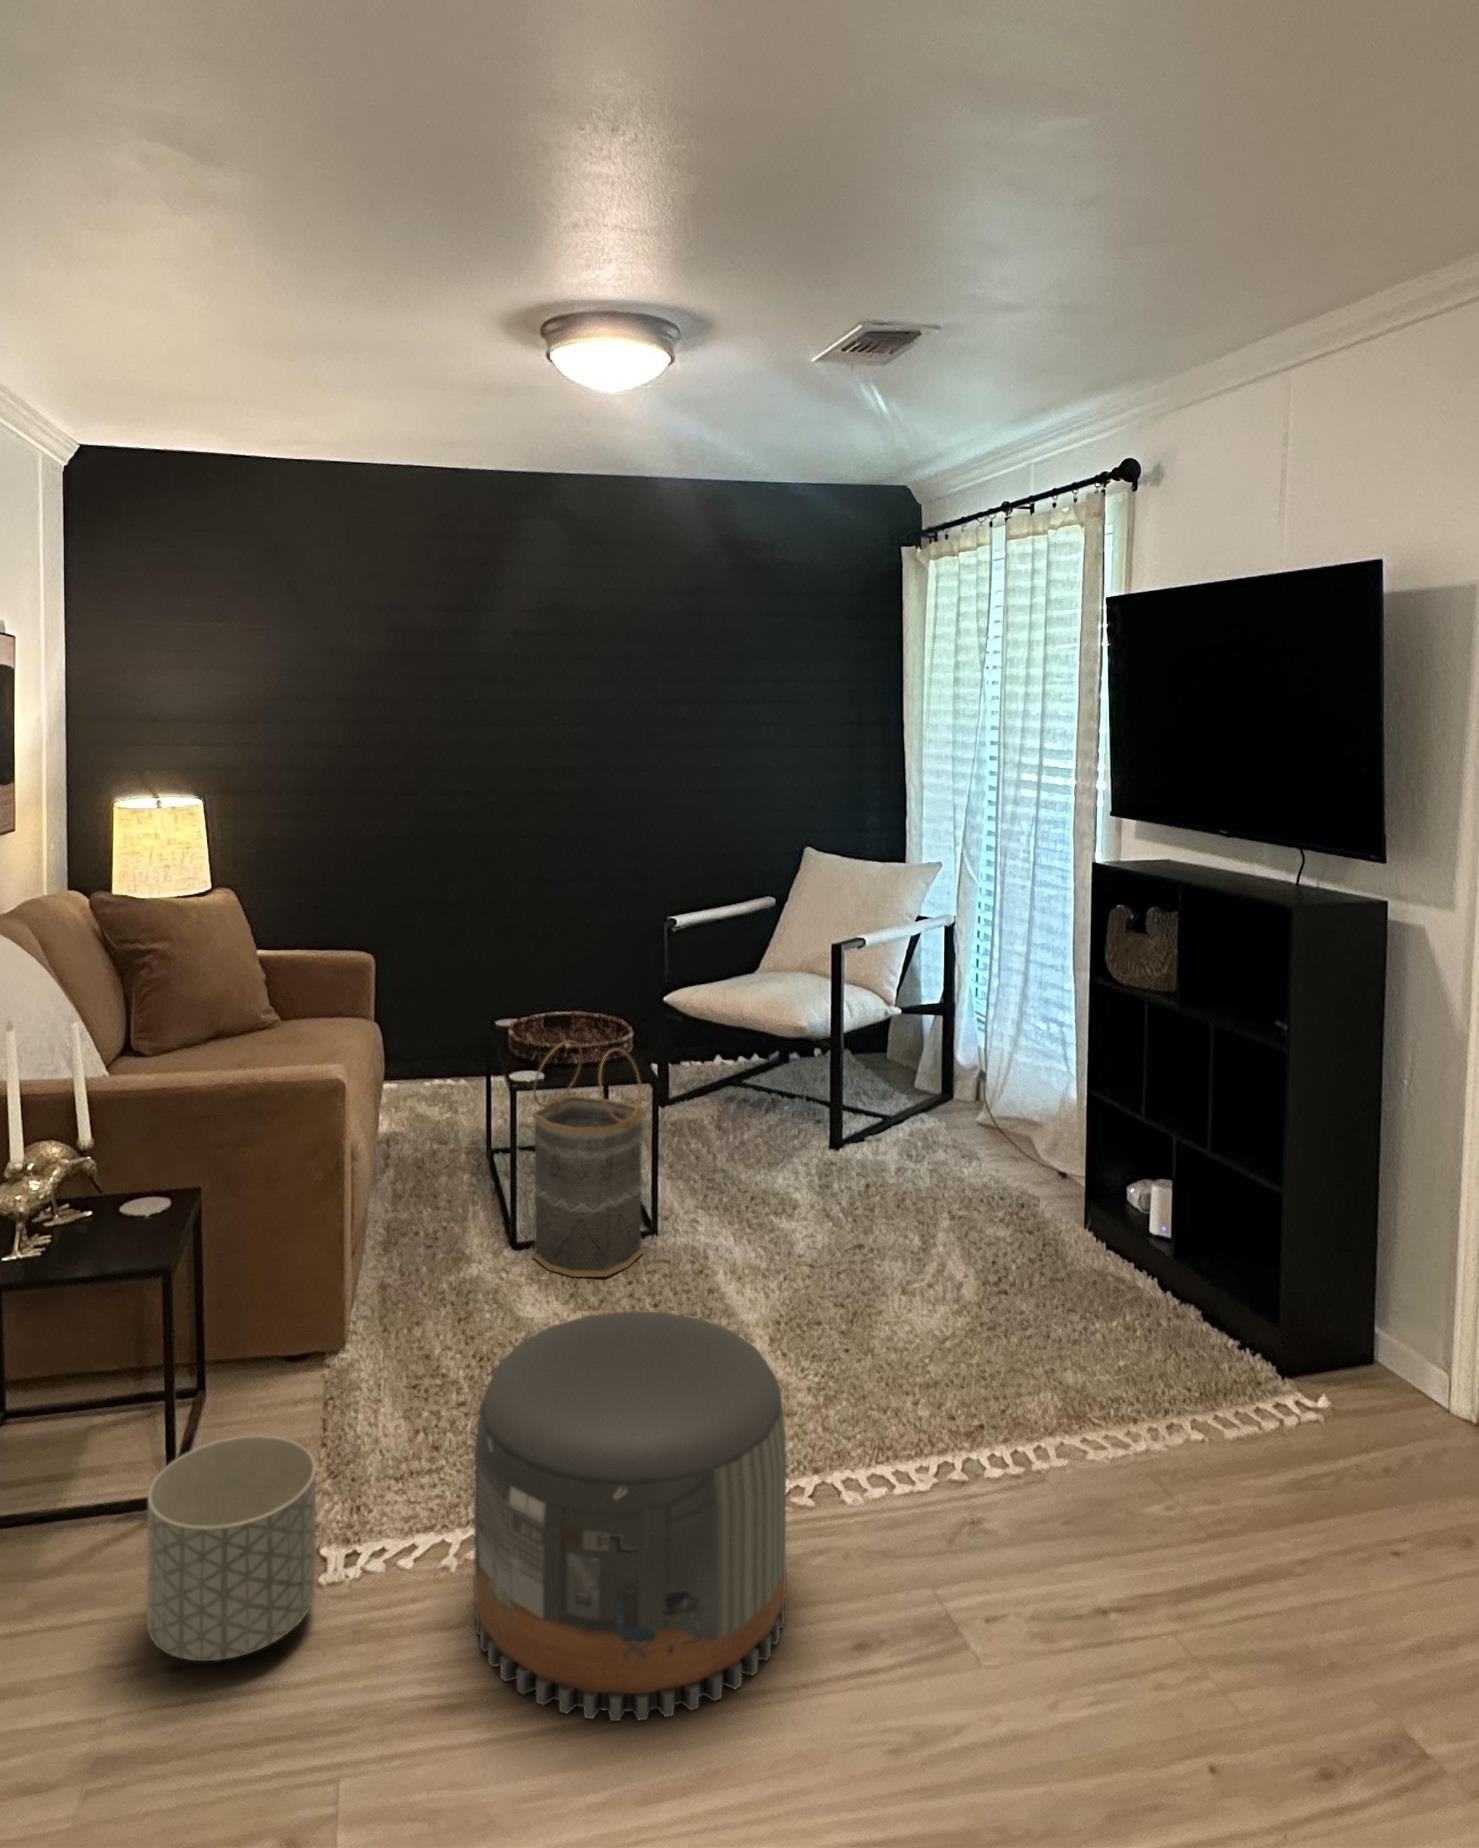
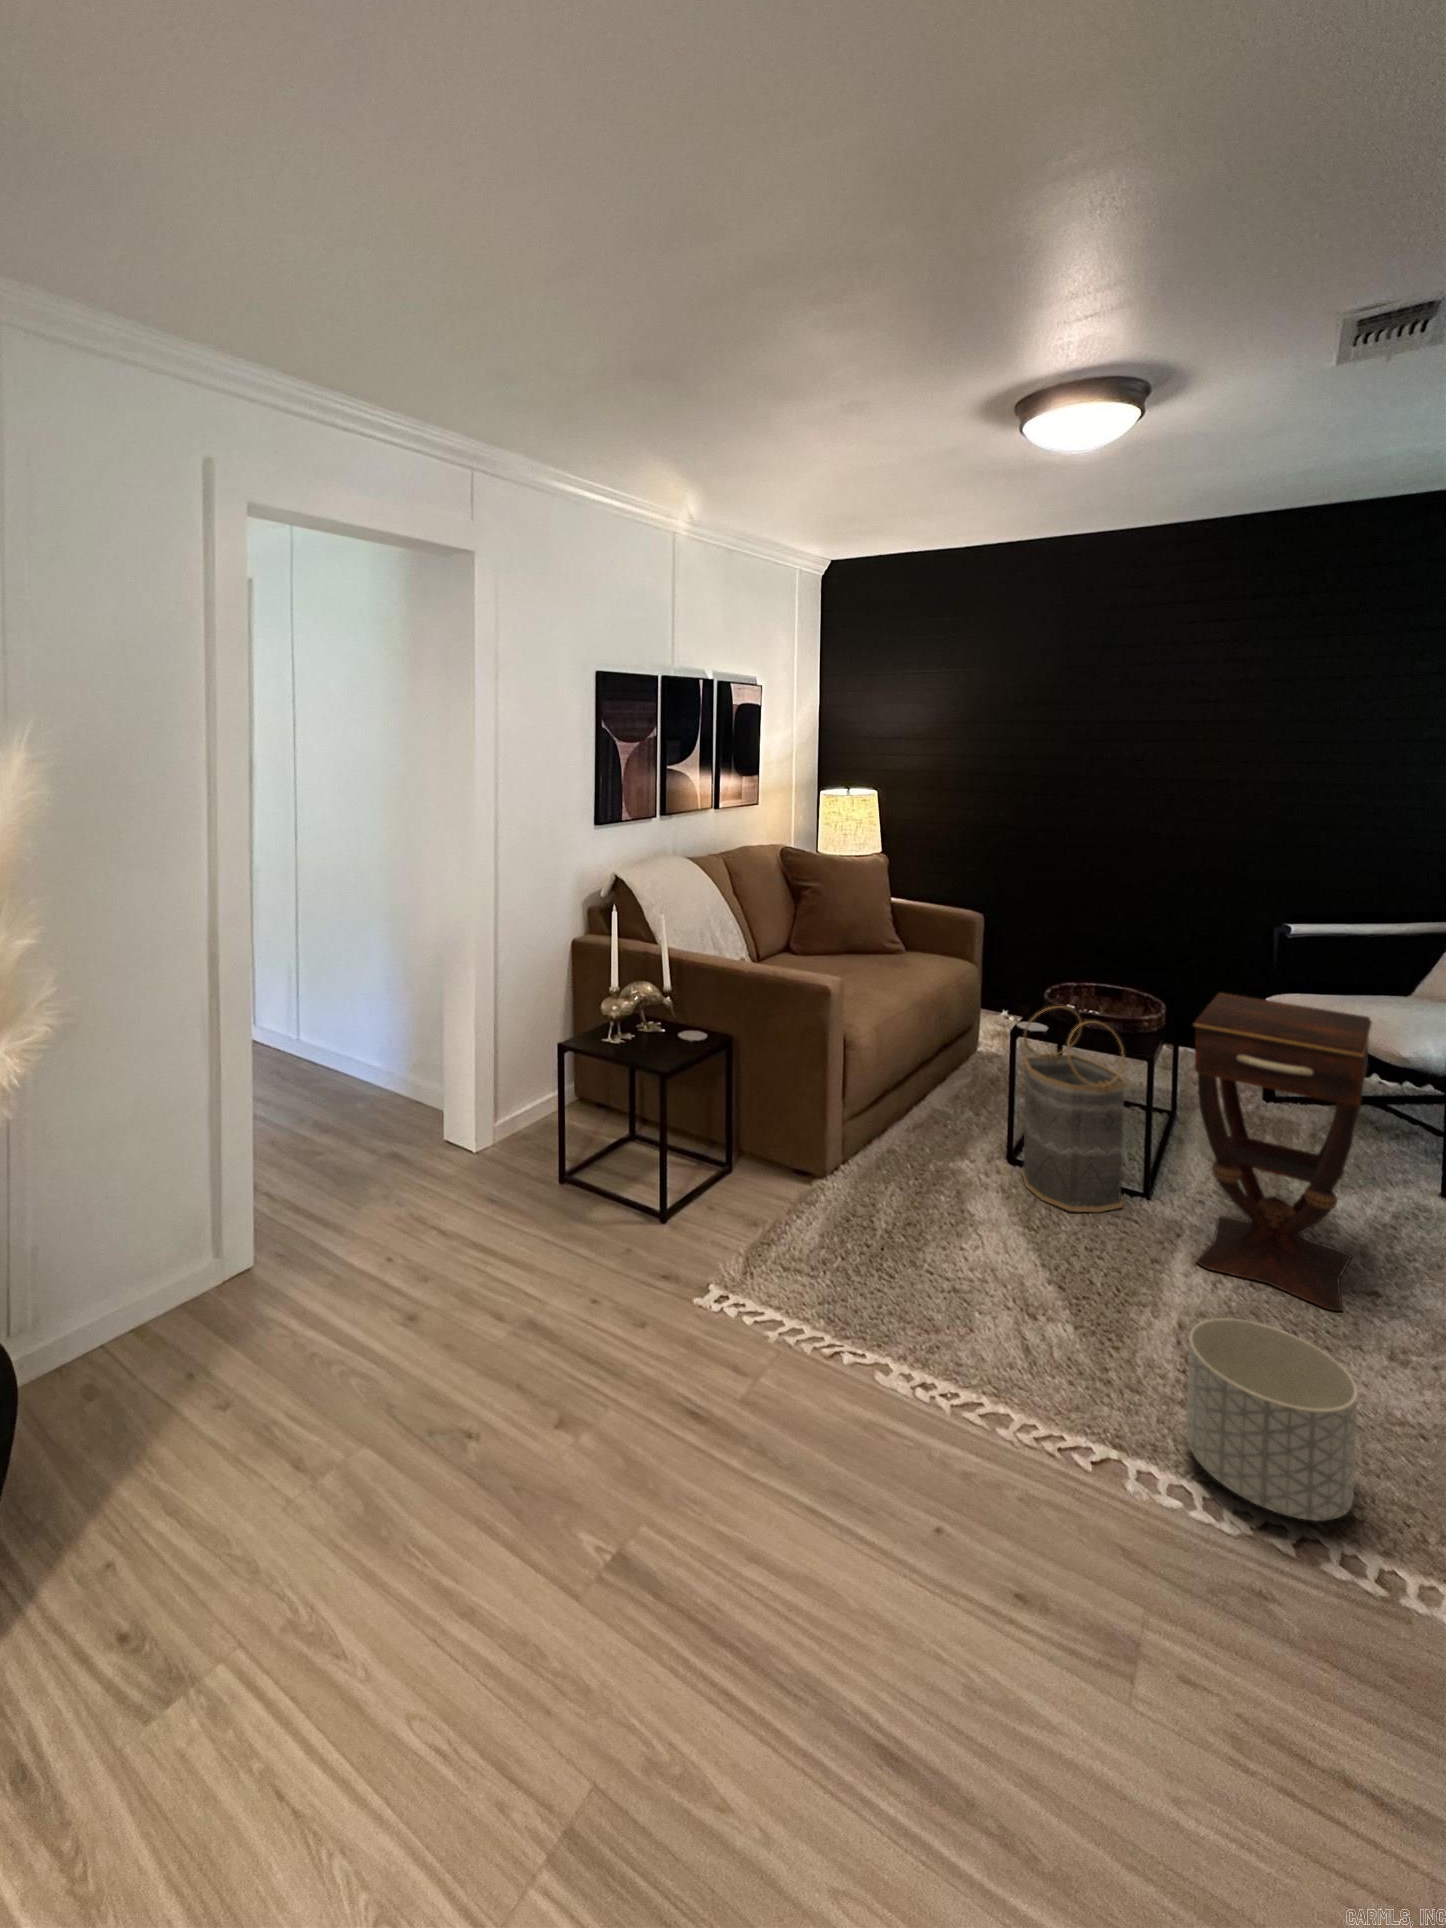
side table: none [707,987,860,1280] -> present [1194,993,1372,1311]
pouf: present [474,1311,786,1721] -> none [737,1199,1002,1548]
planter: present [147,1435,316,1661] -> present [1186,1318,1358,1521]

